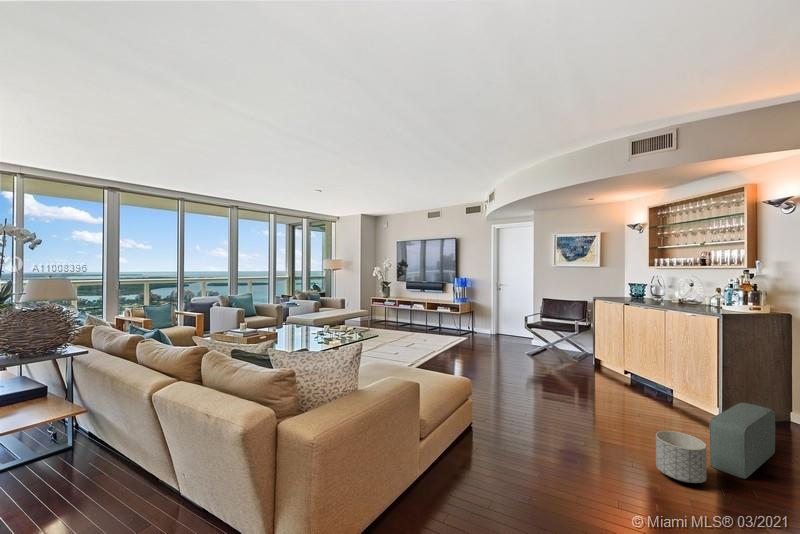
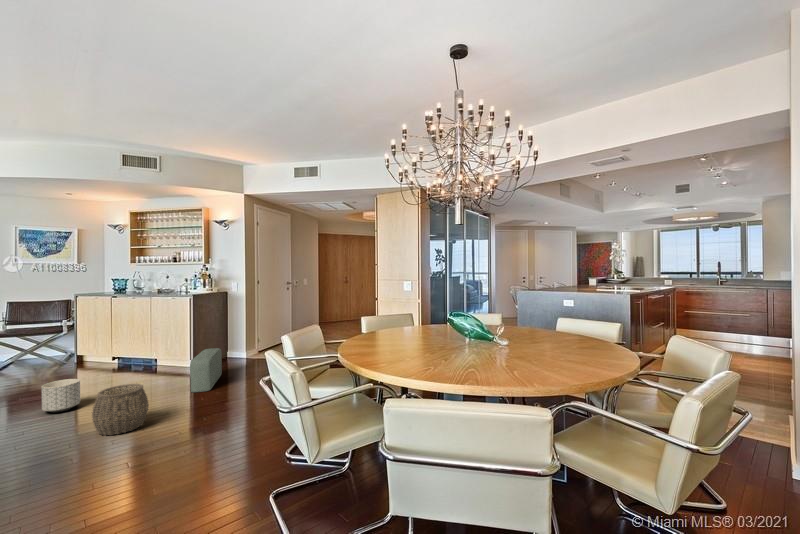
woven basket: none [569,423,635,495] -> present [92,384,149,435]
planter: present [656,431,707,483] -> present [42,379,80,412]

